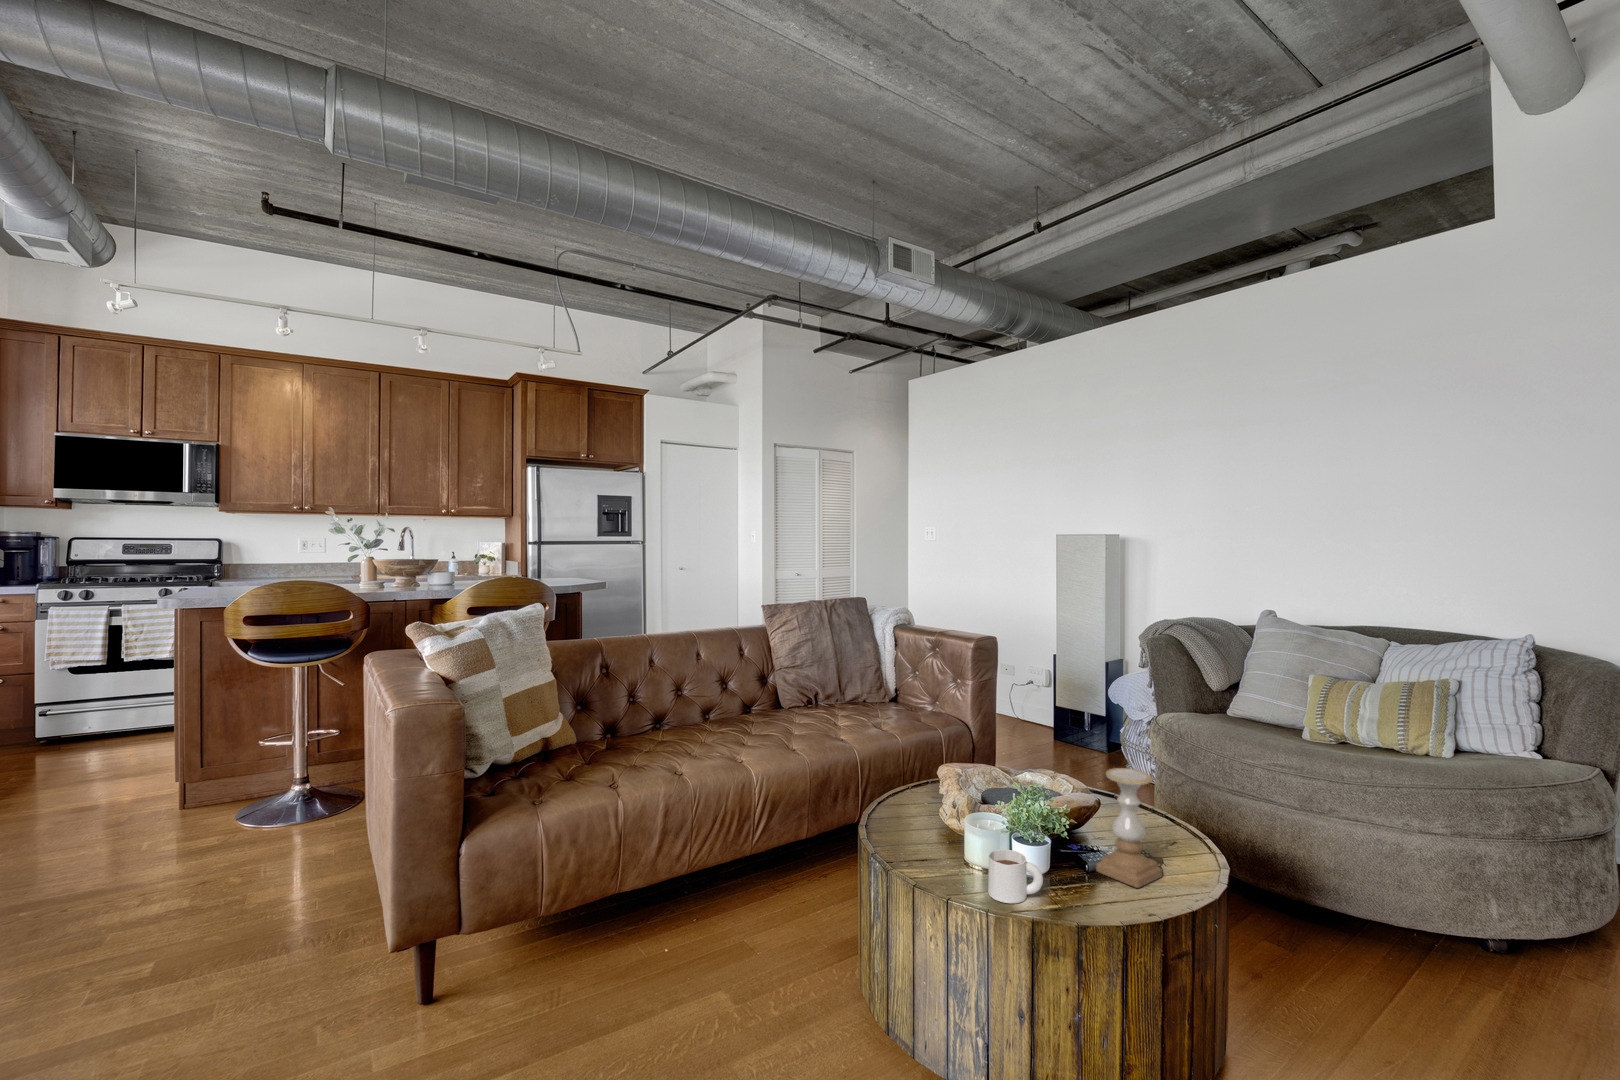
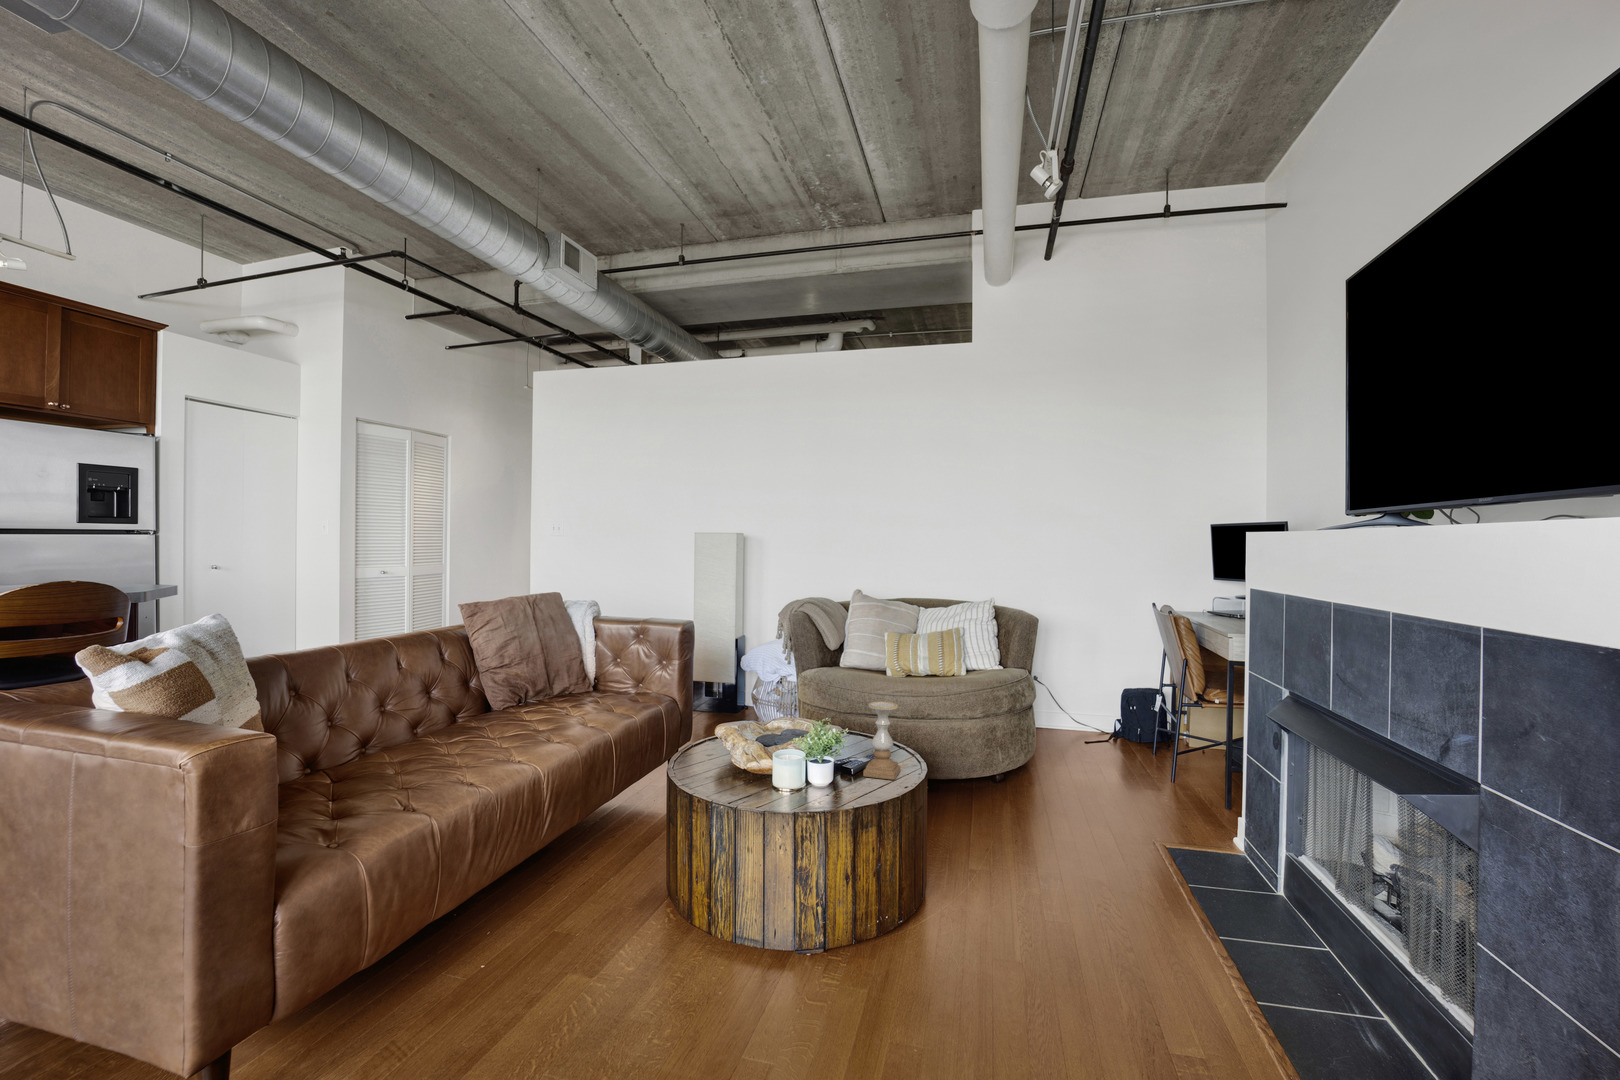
mug: present [988,849,1043,903] -> none [812,769,850,805]

